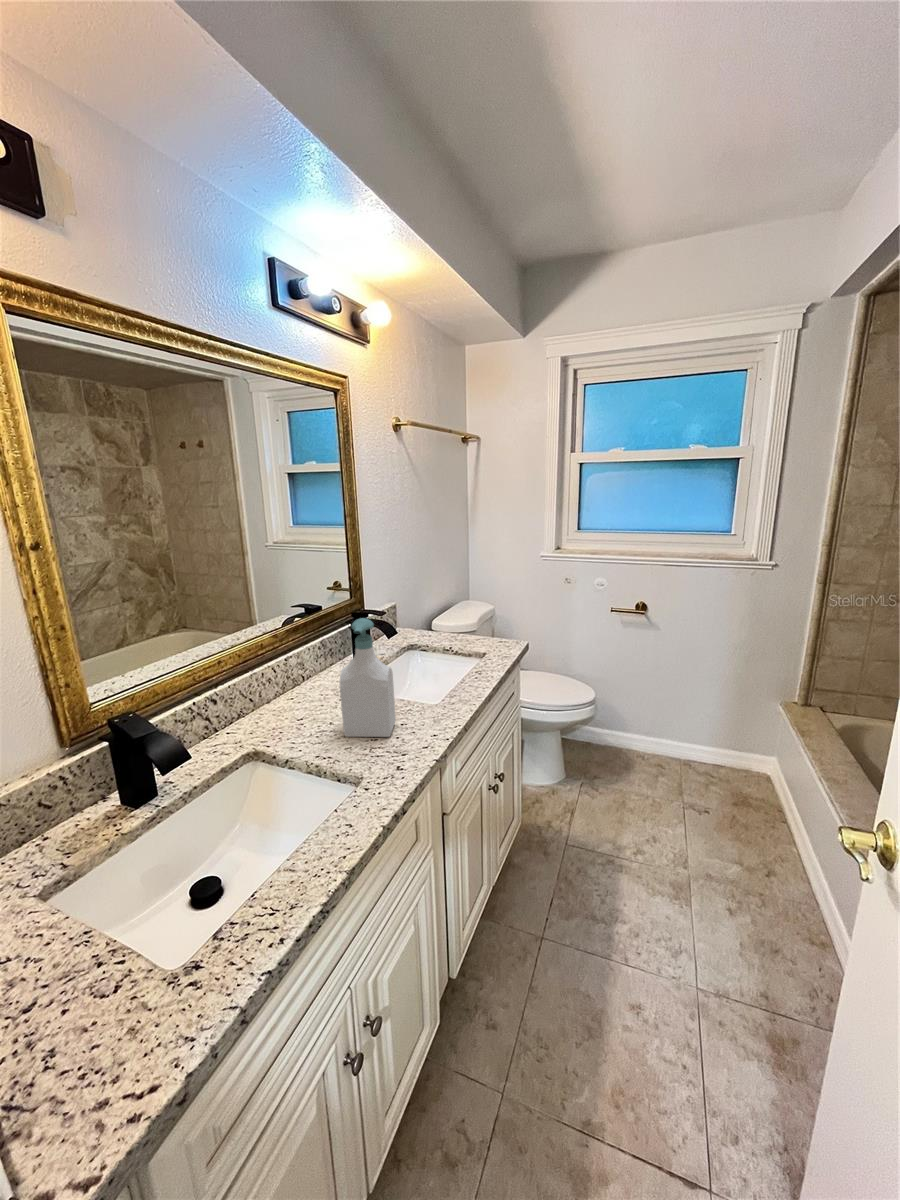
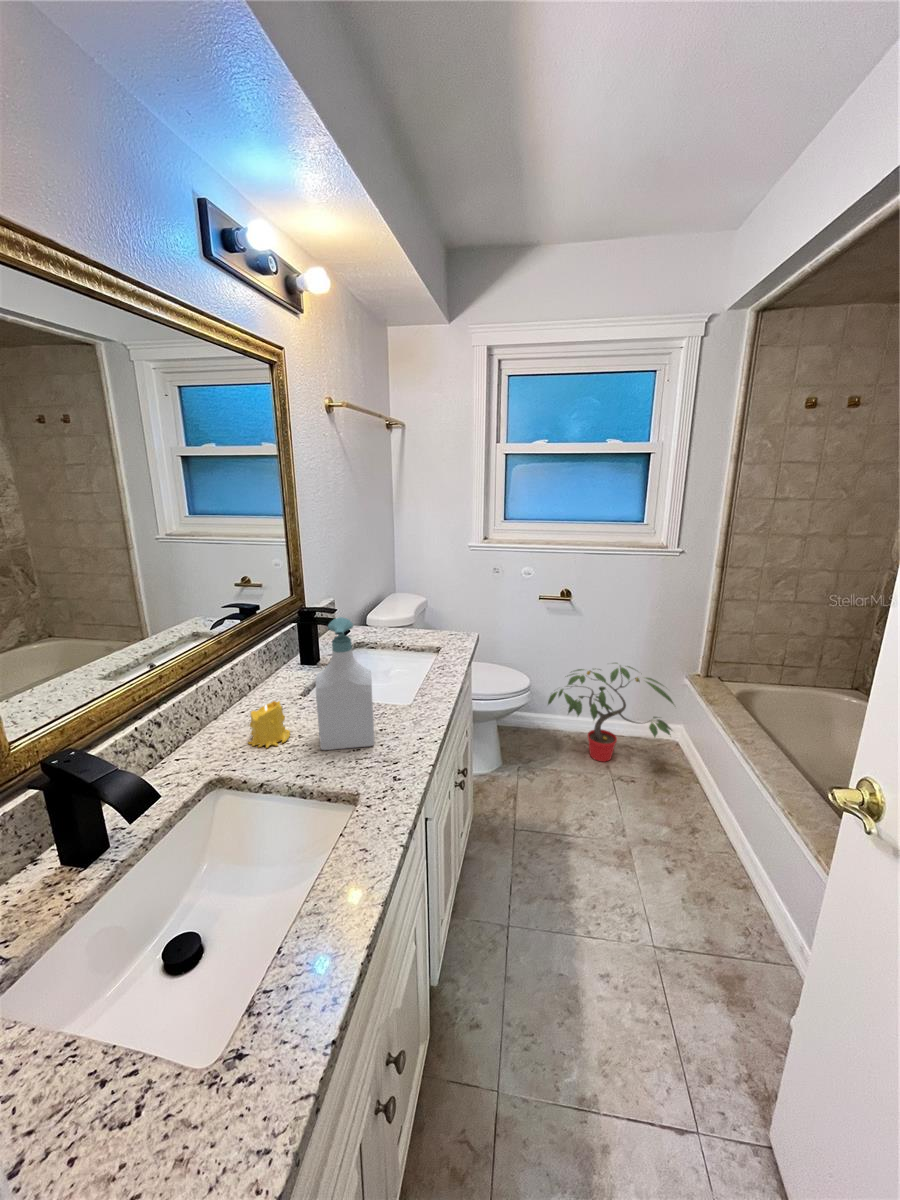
potted plant: none [615,681,759,786] -> present [548,663,674,762]
candle: none [287,690,324,730] -> present [248,701,290,748]

